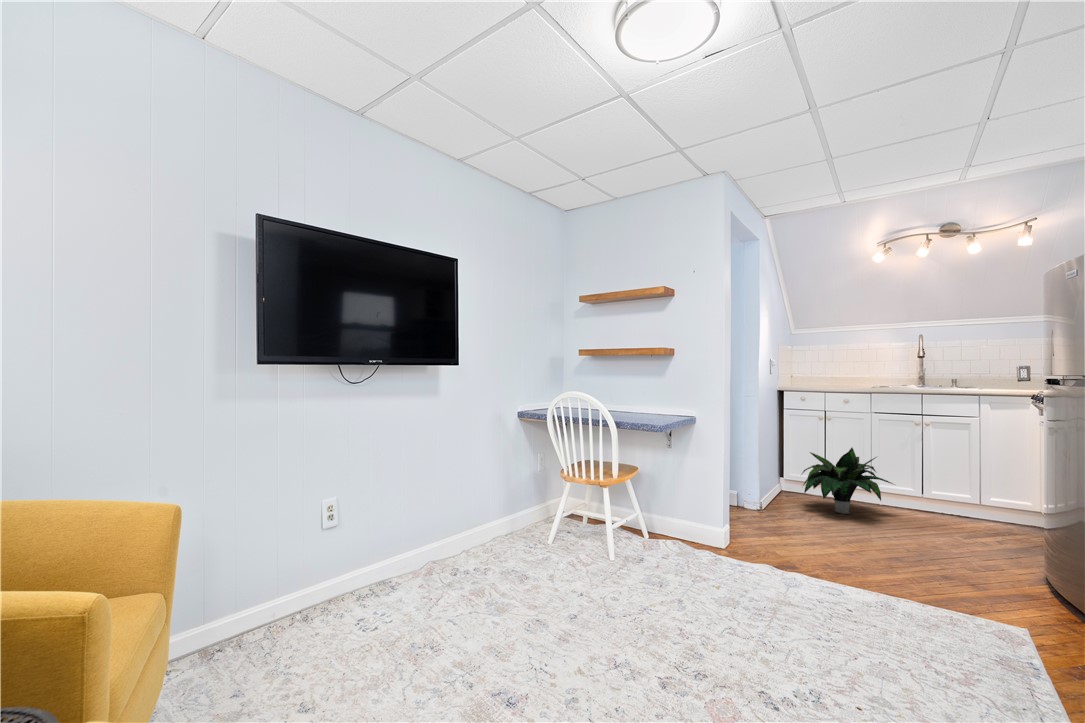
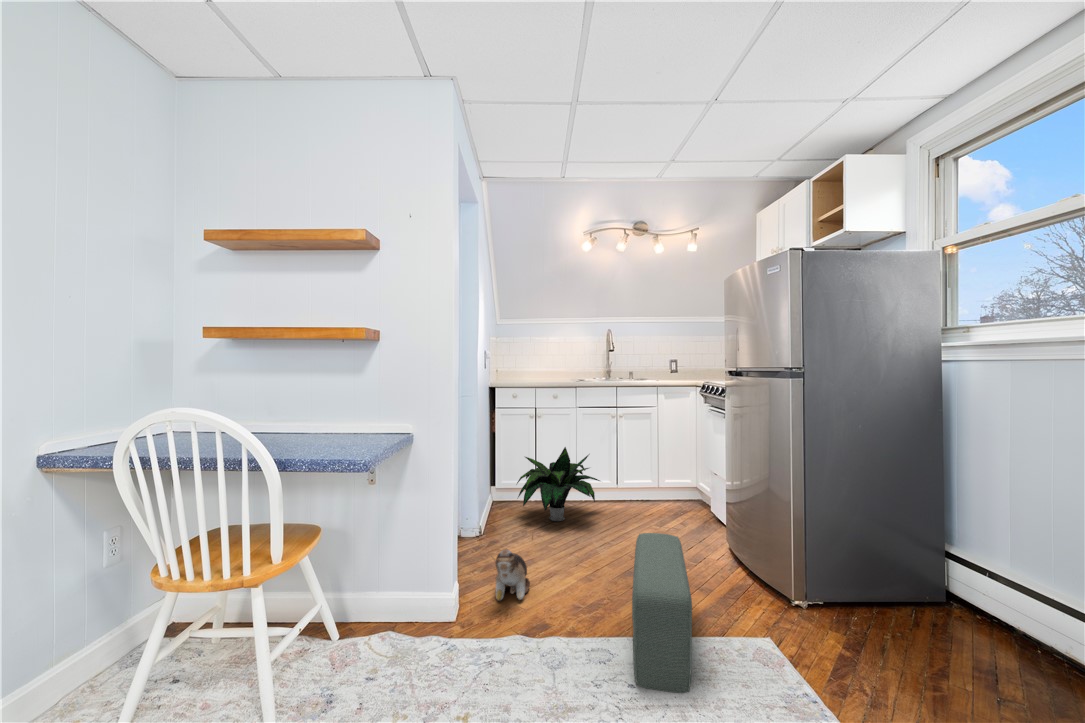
plush toy: none [752,508,790,549] -> present [495,549,530,601]
pouf: none [845,516,929,622] -> present [632,533,692,693]

